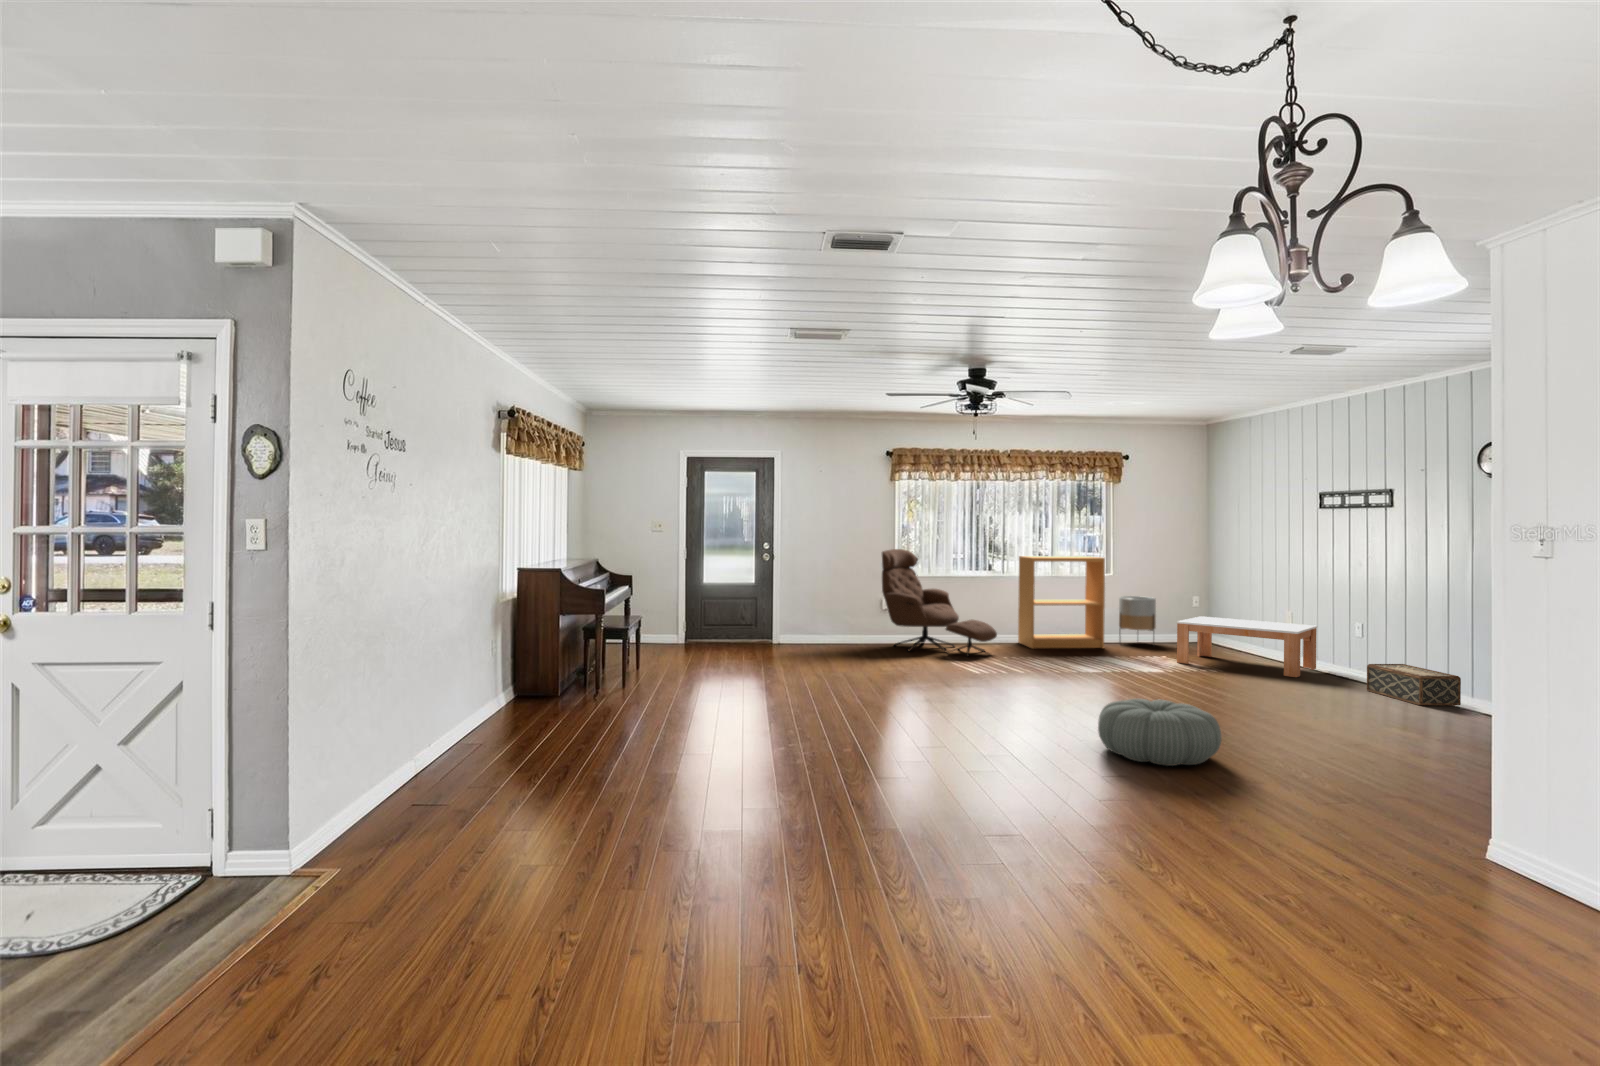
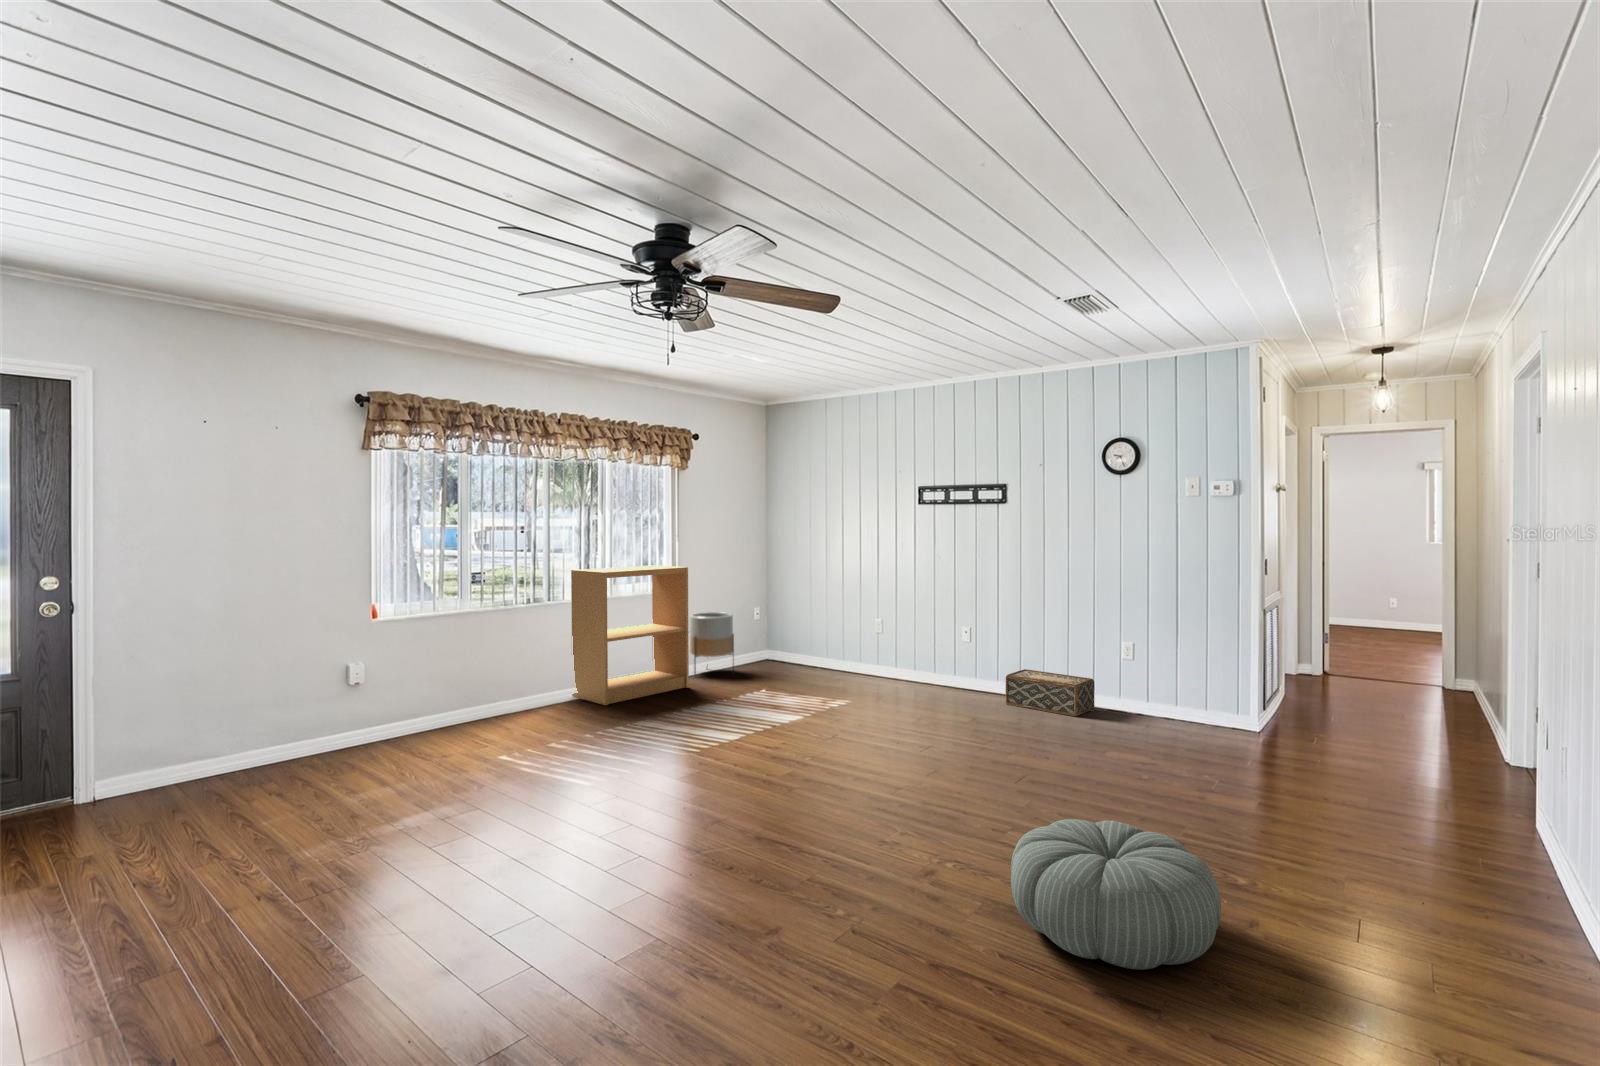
lounge chair: present [882,549,997,656] -> none [355,569,570,754]
coffee table: present [1177,616,1317,677] -> none [795,633,929,697]

